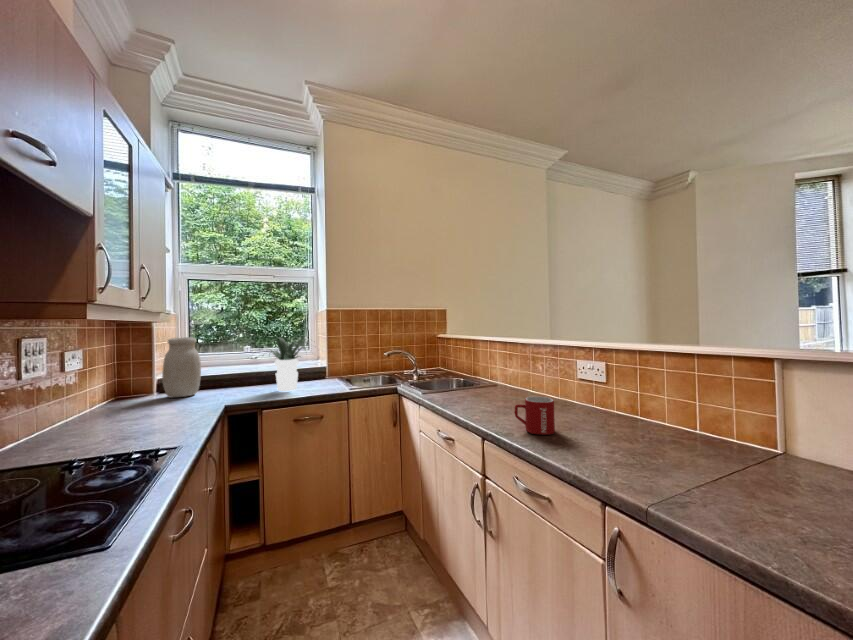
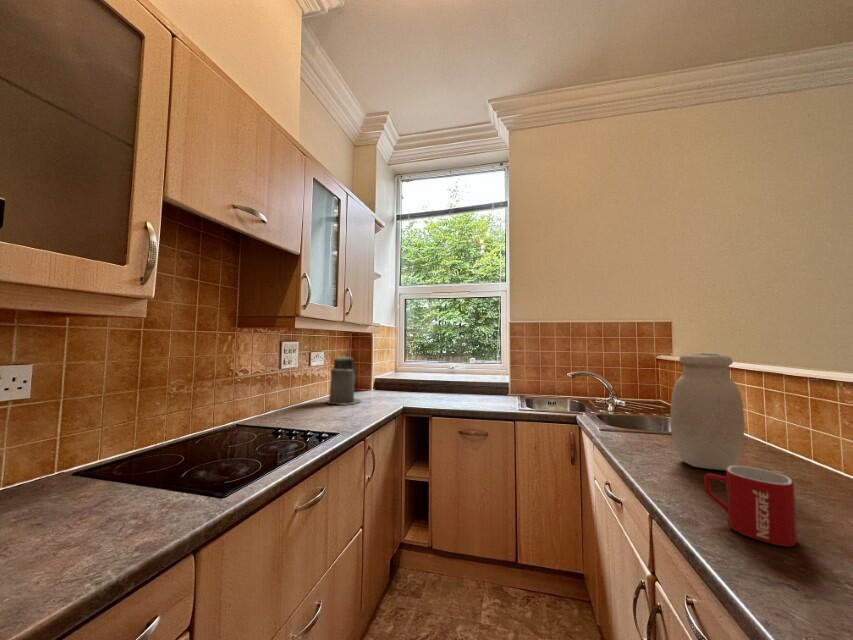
jar: present [162,337,201,398] -> present [670,353,744,470]
potted plant: present [269,337,305,391] -> none [433,350,495,402]
canister: none [93,349,155,419] -> present [326,356,361,405]

